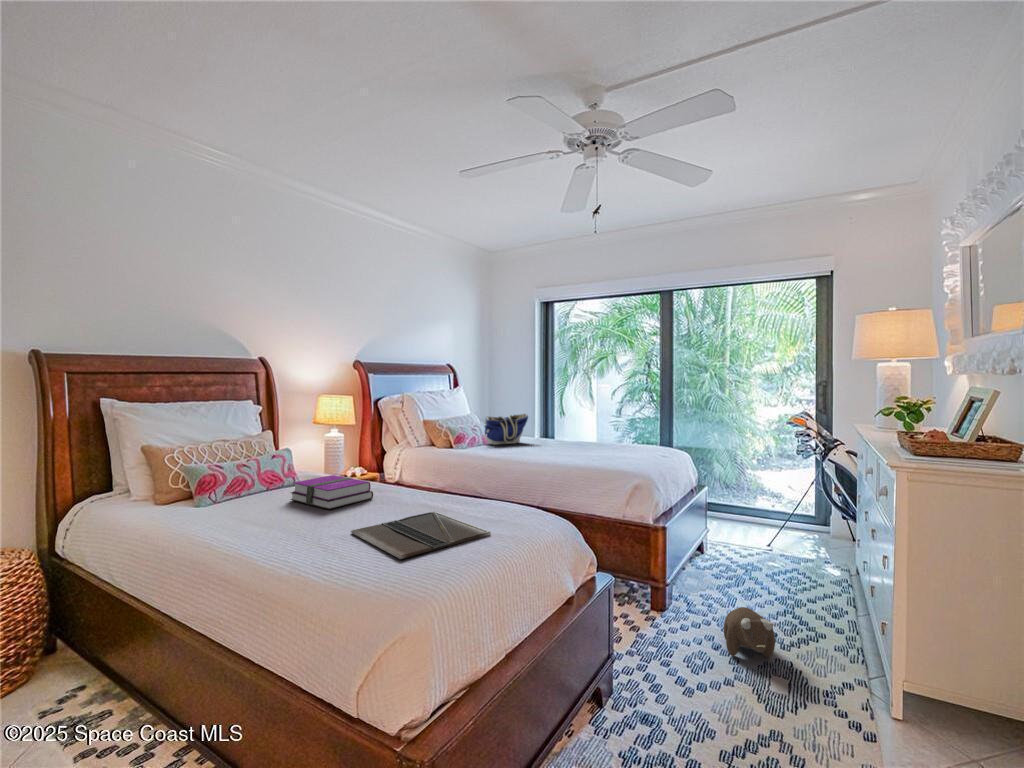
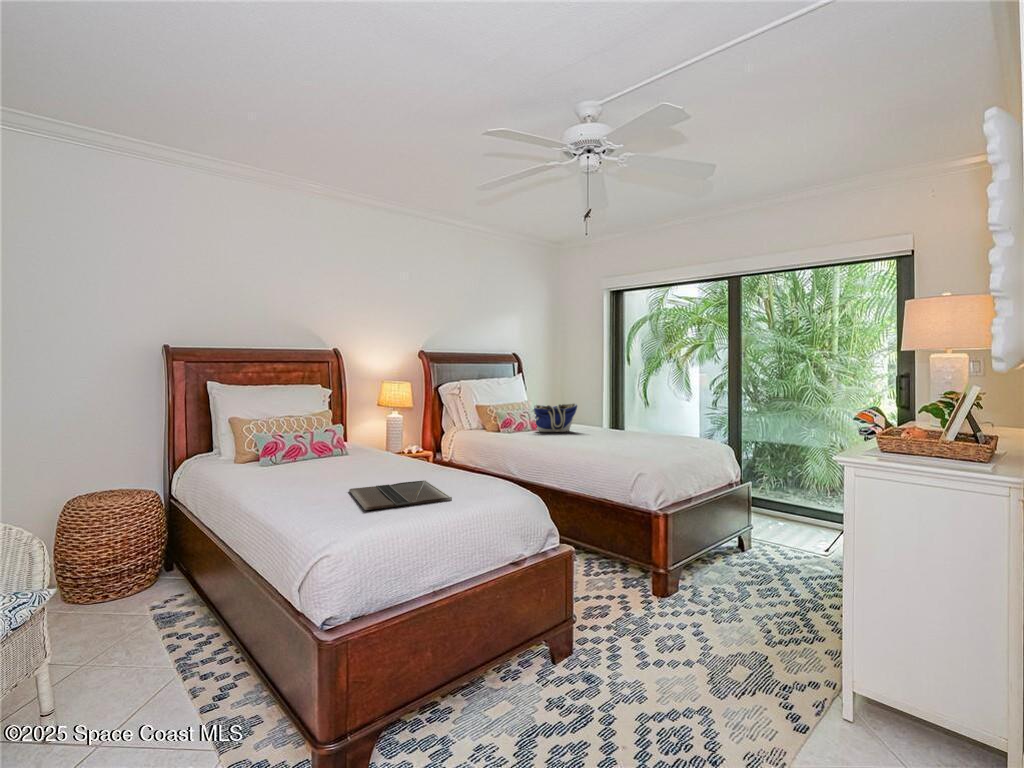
hardback book: present [290,475,373,509] -> none [328,448,390,474]
plush toy: present [723,607,775,657] -> none [703,597,752,648]

